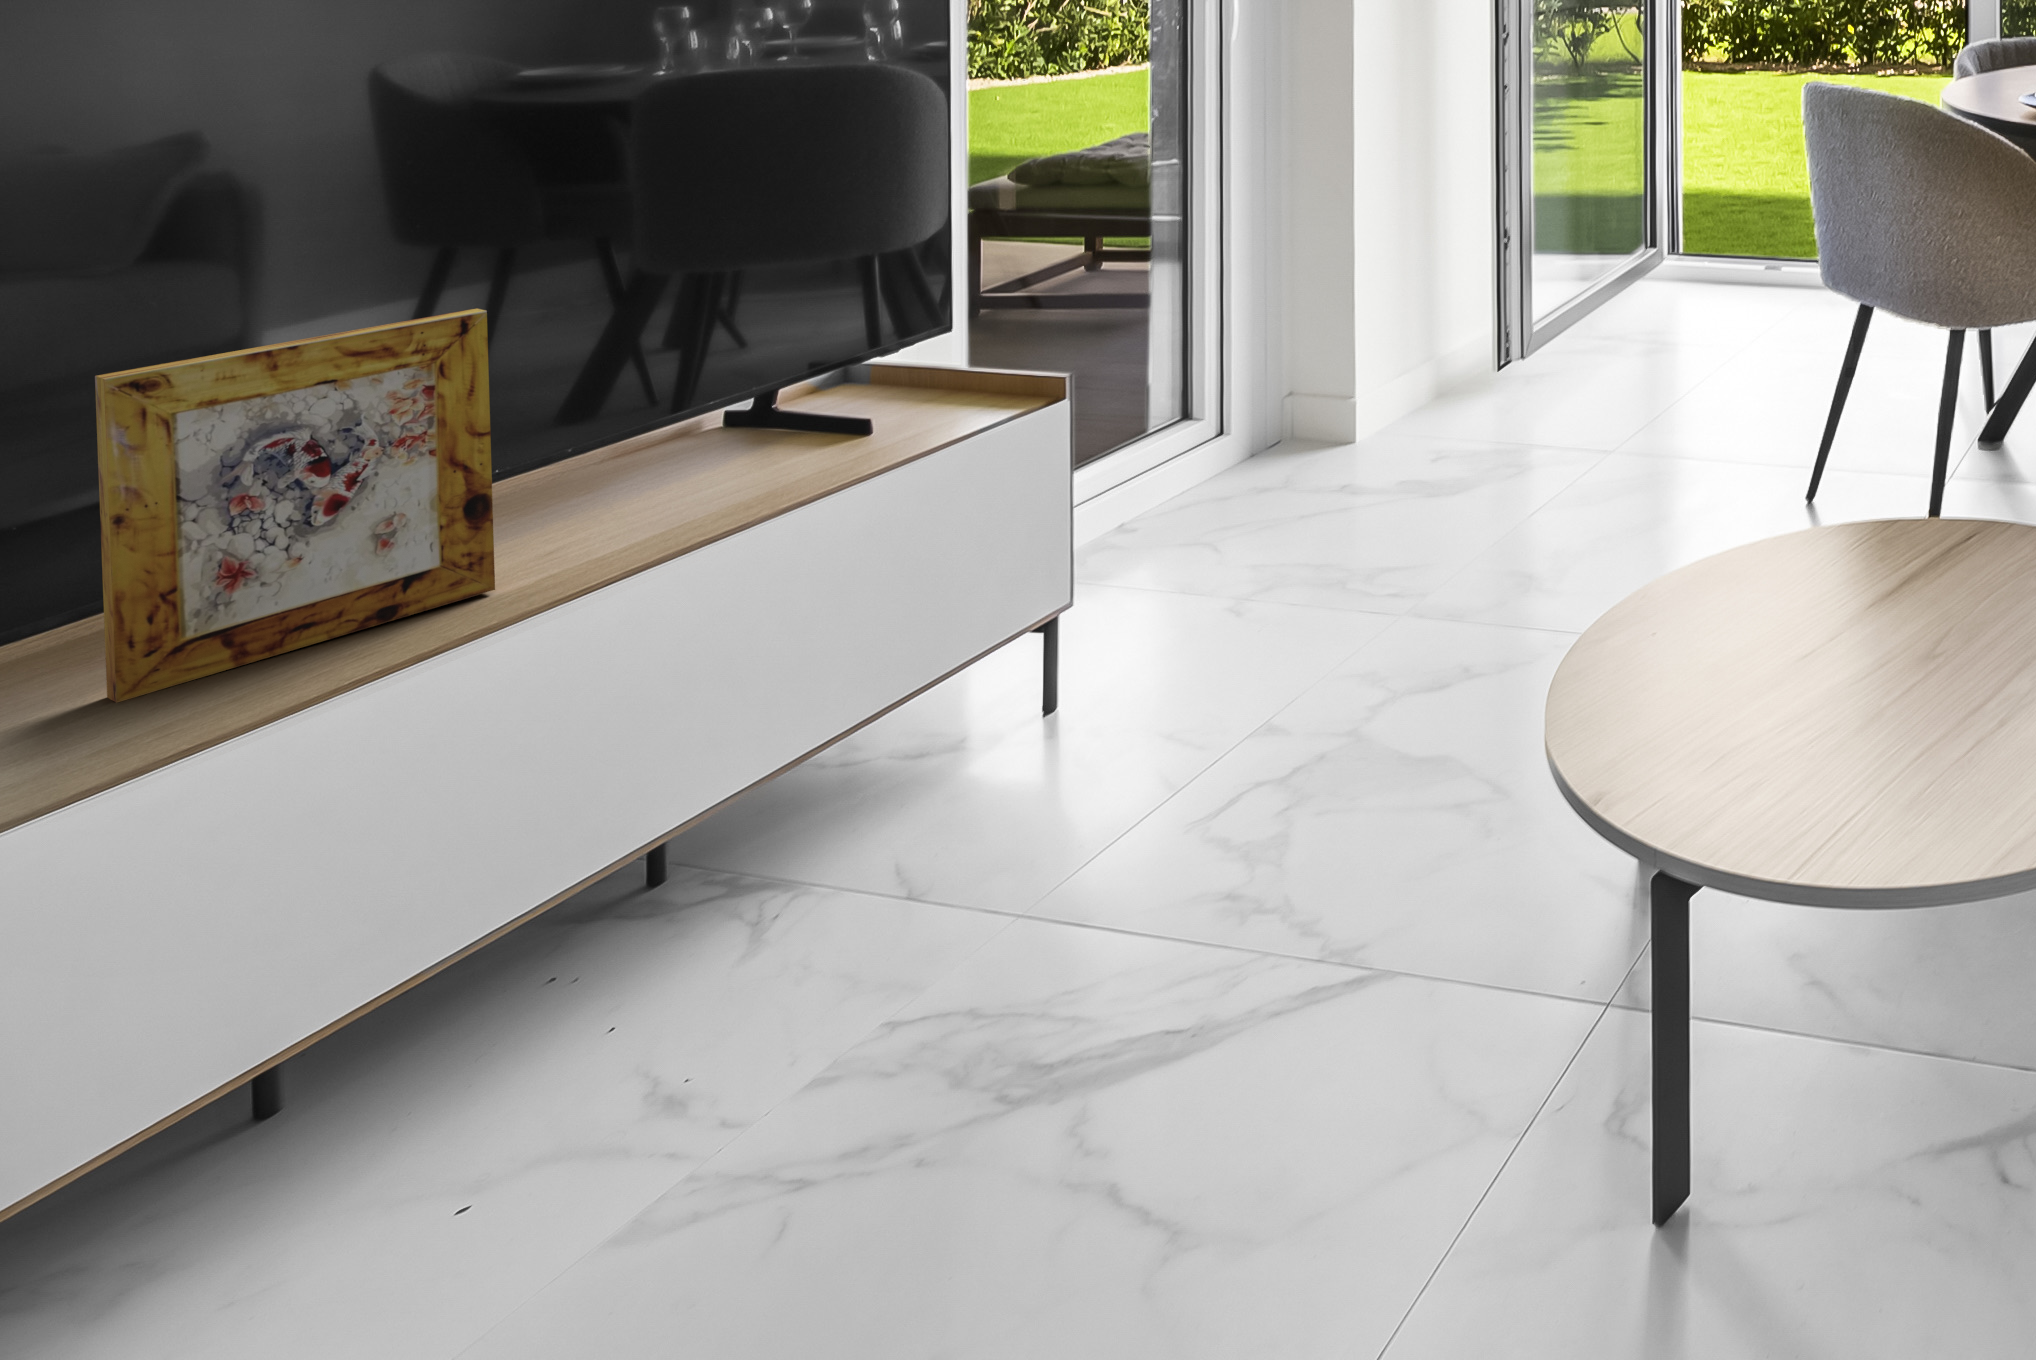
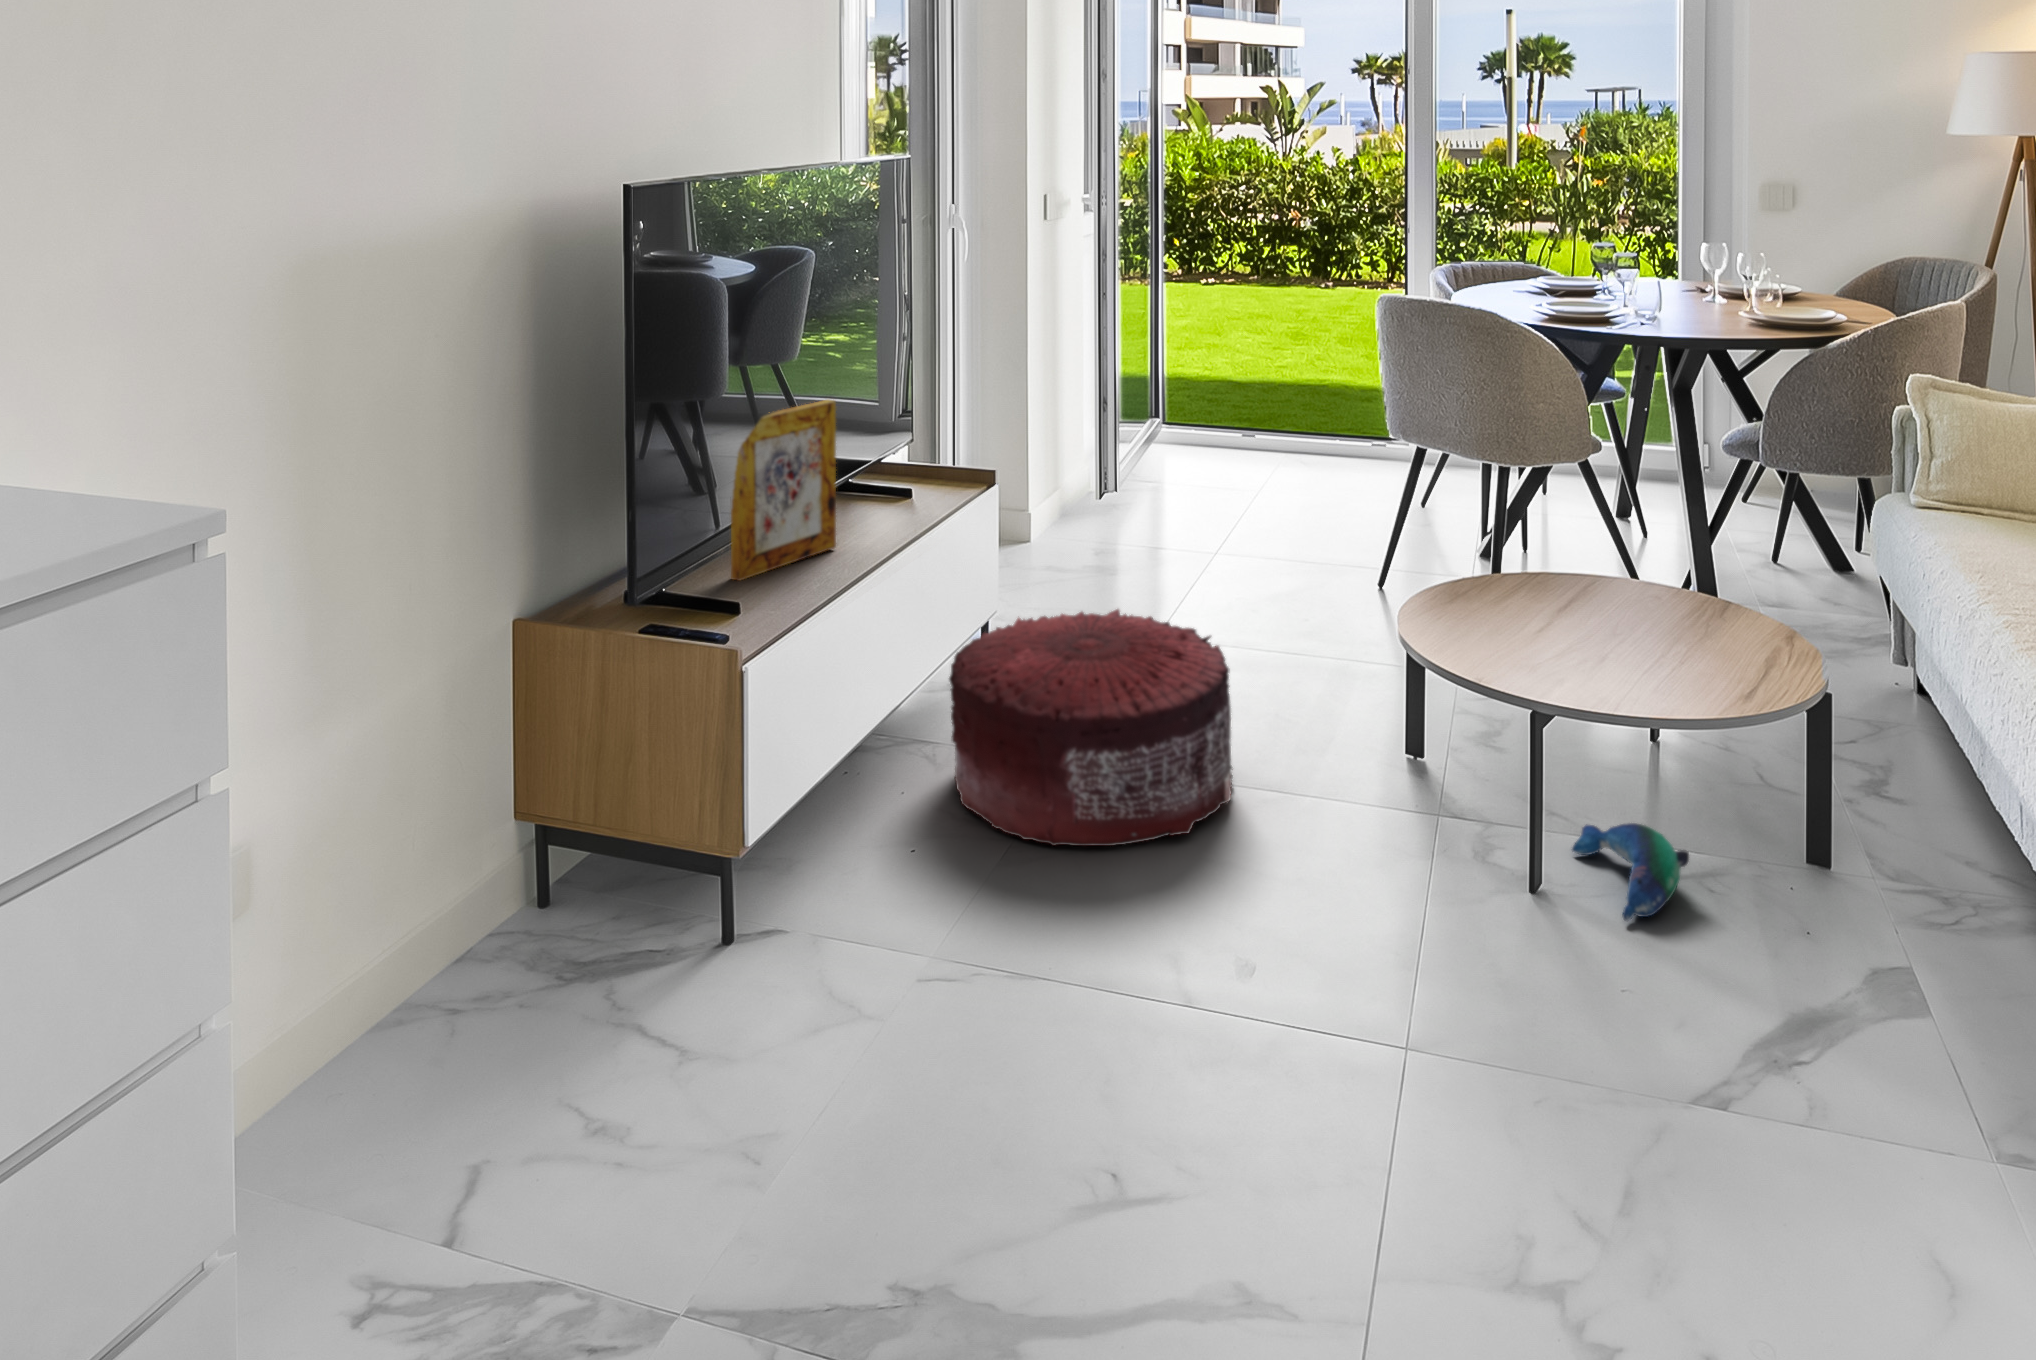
pouf: none [686,631,1331,1173] -> present [949,609,1233,846]
plush toy: none [1830,1014,1997,1270] -> present [1572,823,1689,921]

